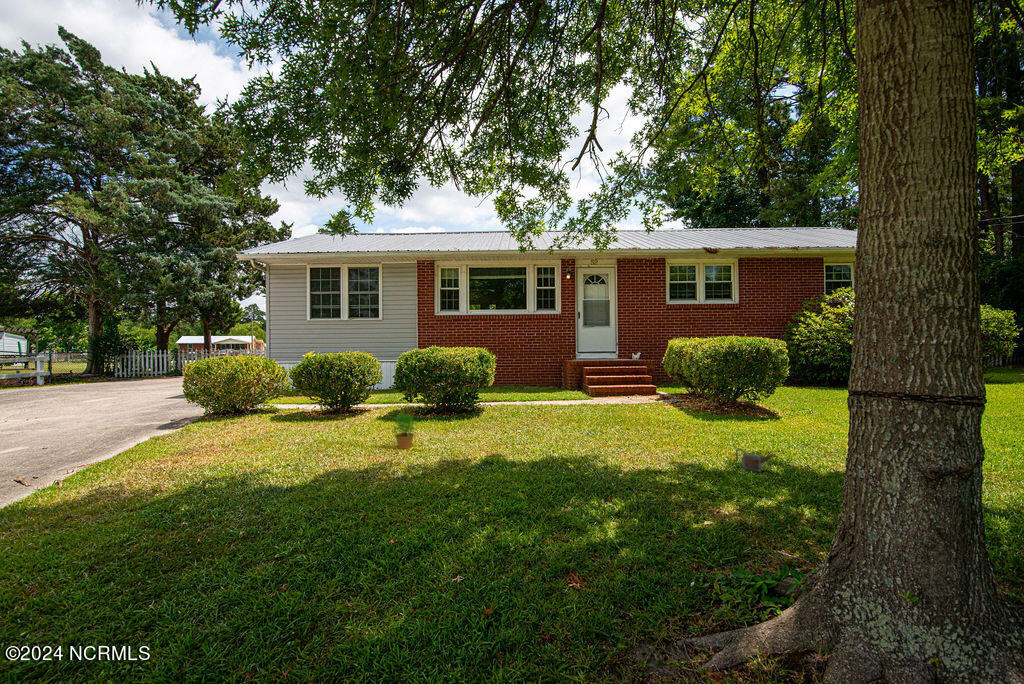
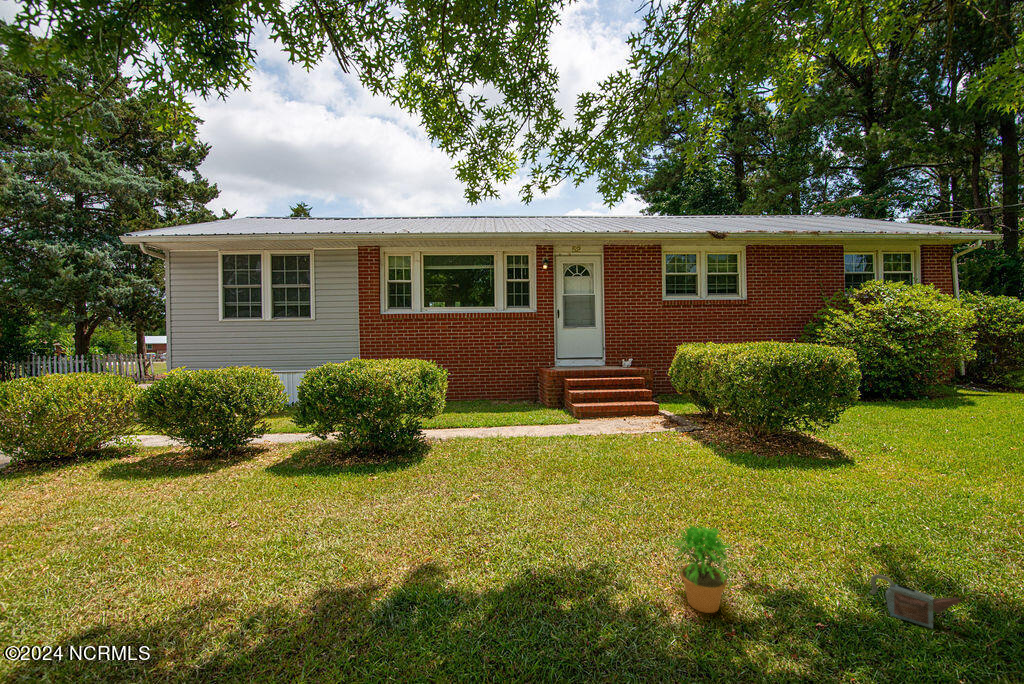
potted plant: present [393,414,416,449] -> present [671,525,734,613]

